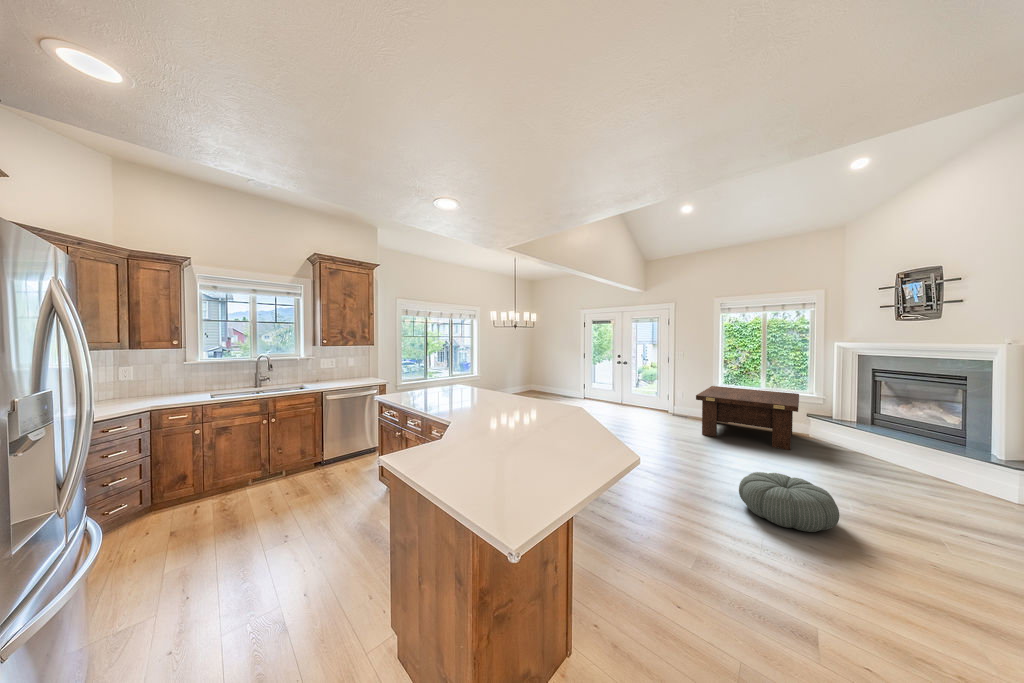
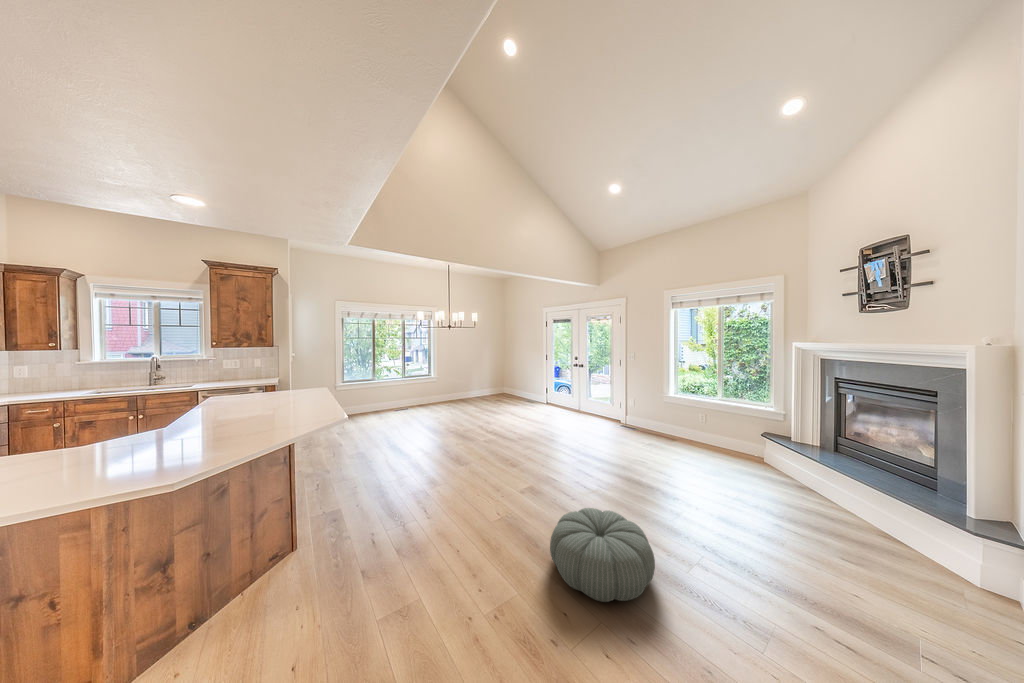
coffee table: present [696,386,799,450] -> none [619,393,754,477]

